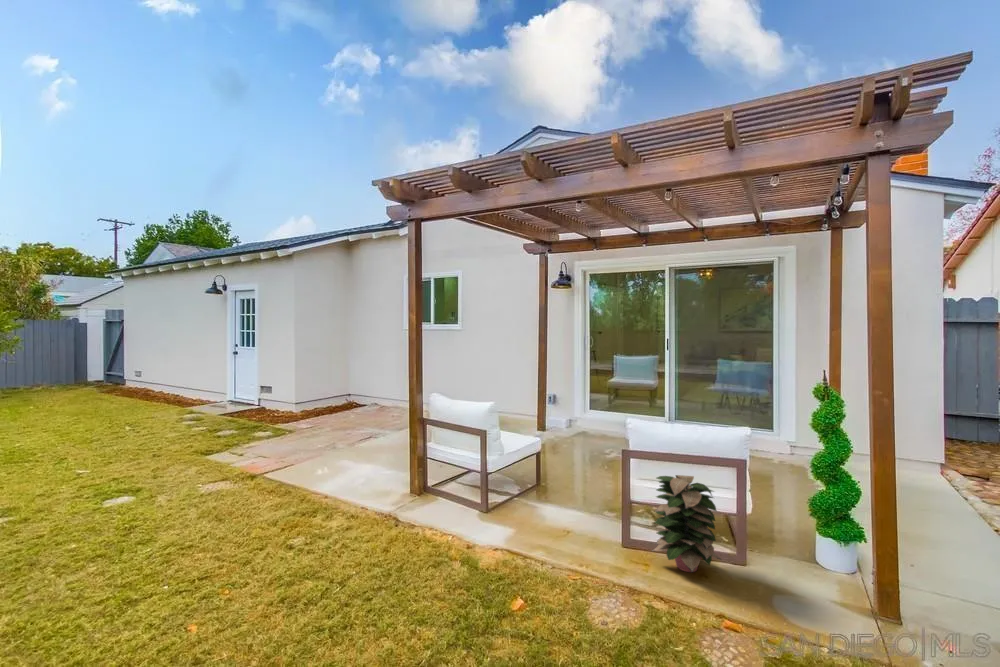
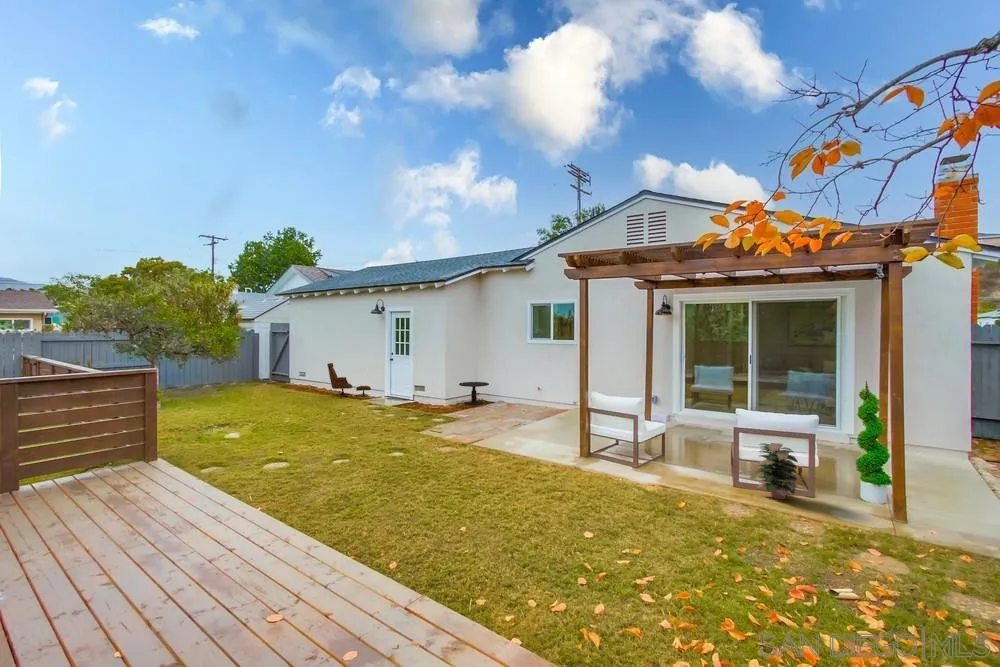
lounge chair: none [146,359,211,405] -> present [327,363,371,397]
side table: none [316,380,357,410] -> present [459,382,489,405]

